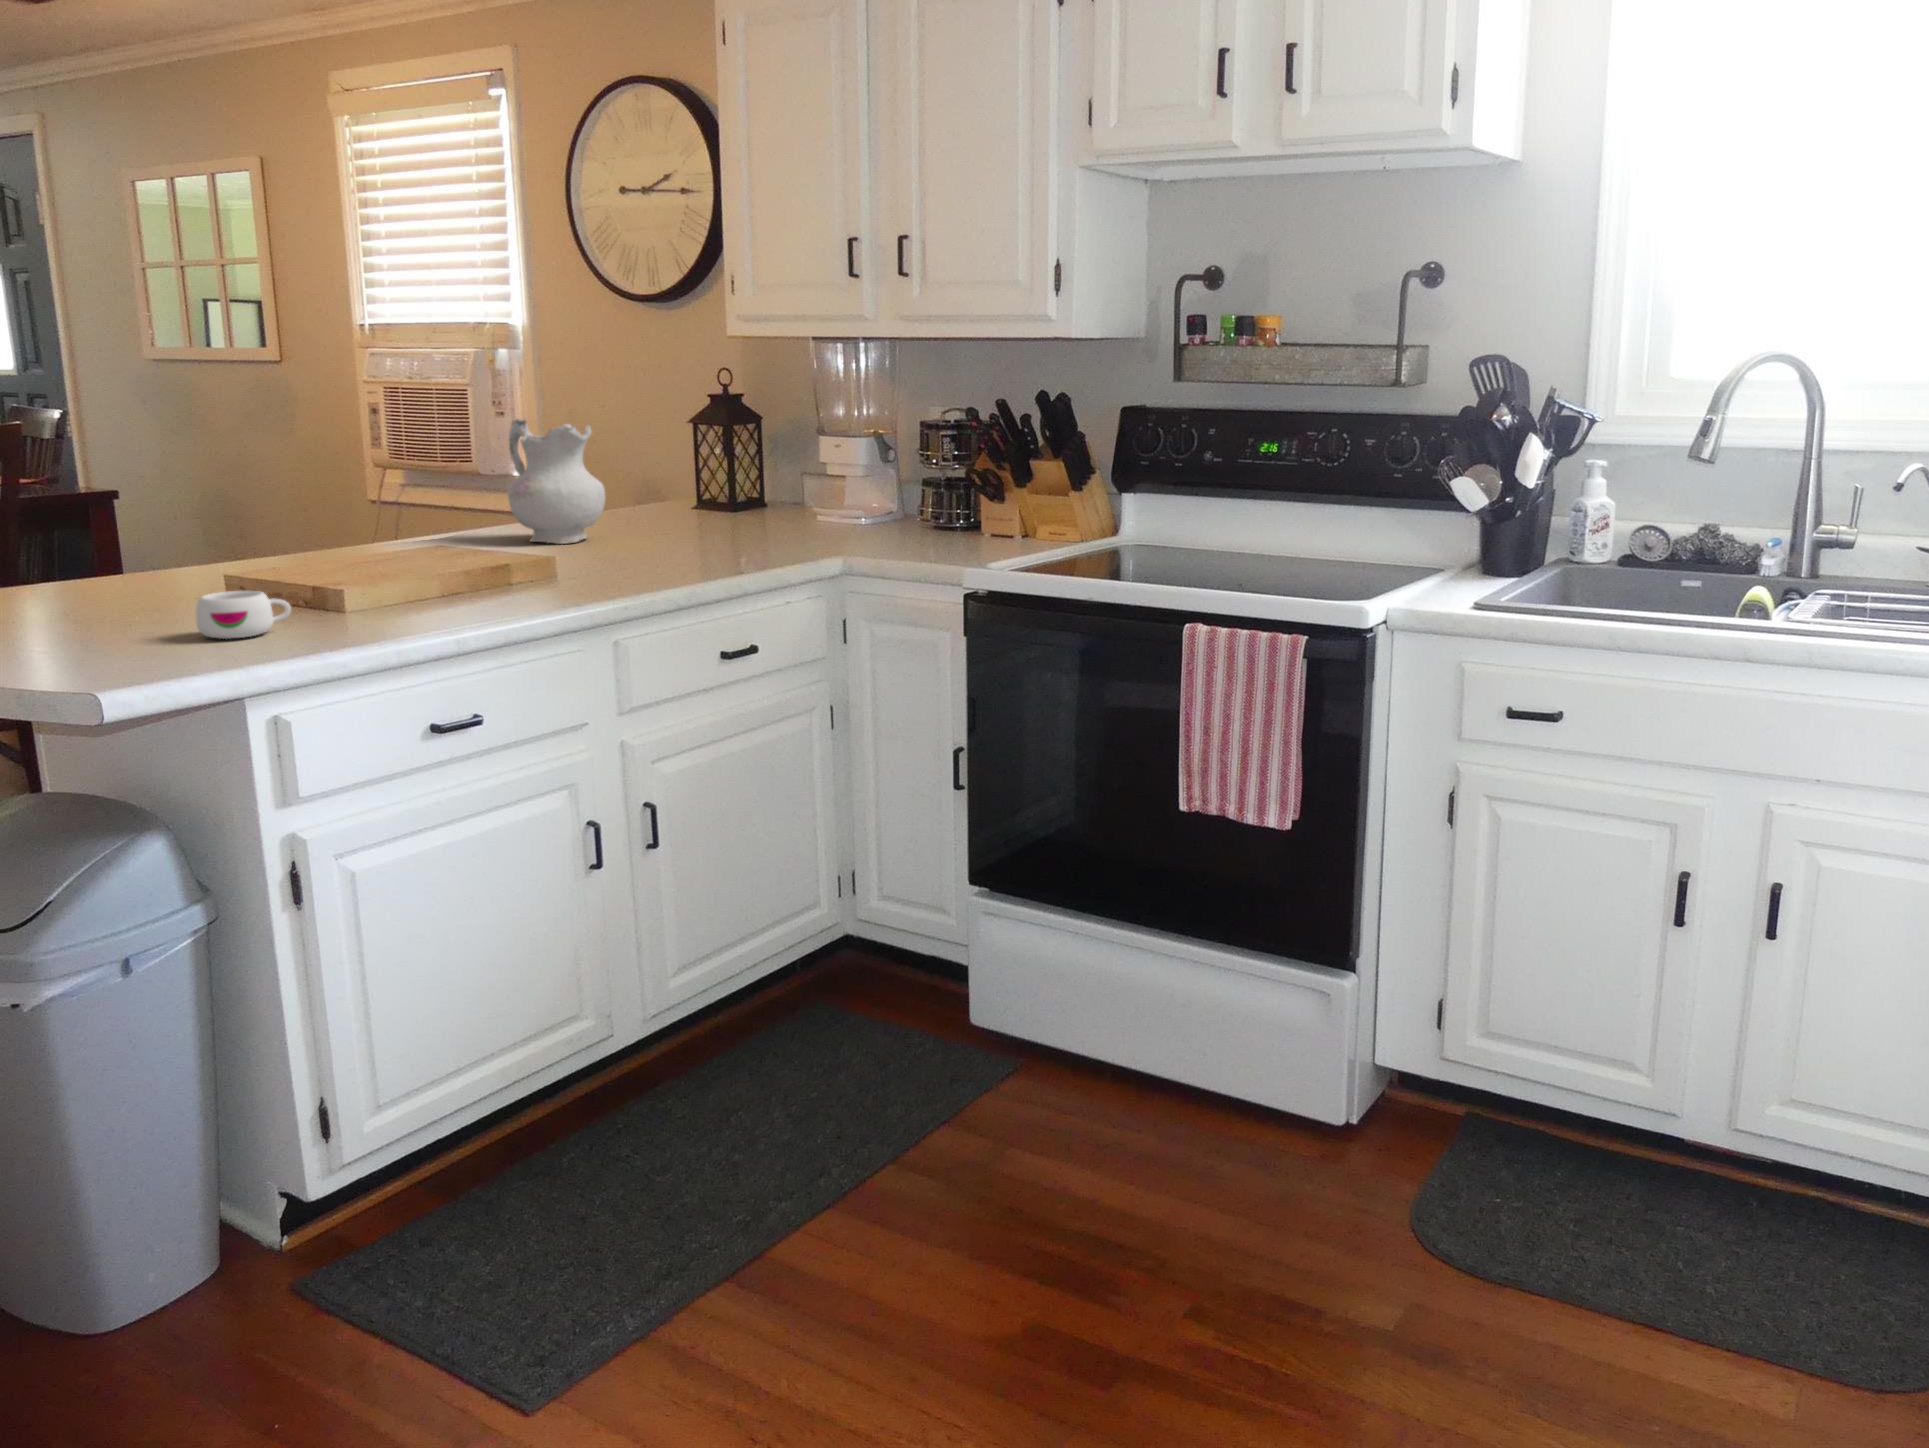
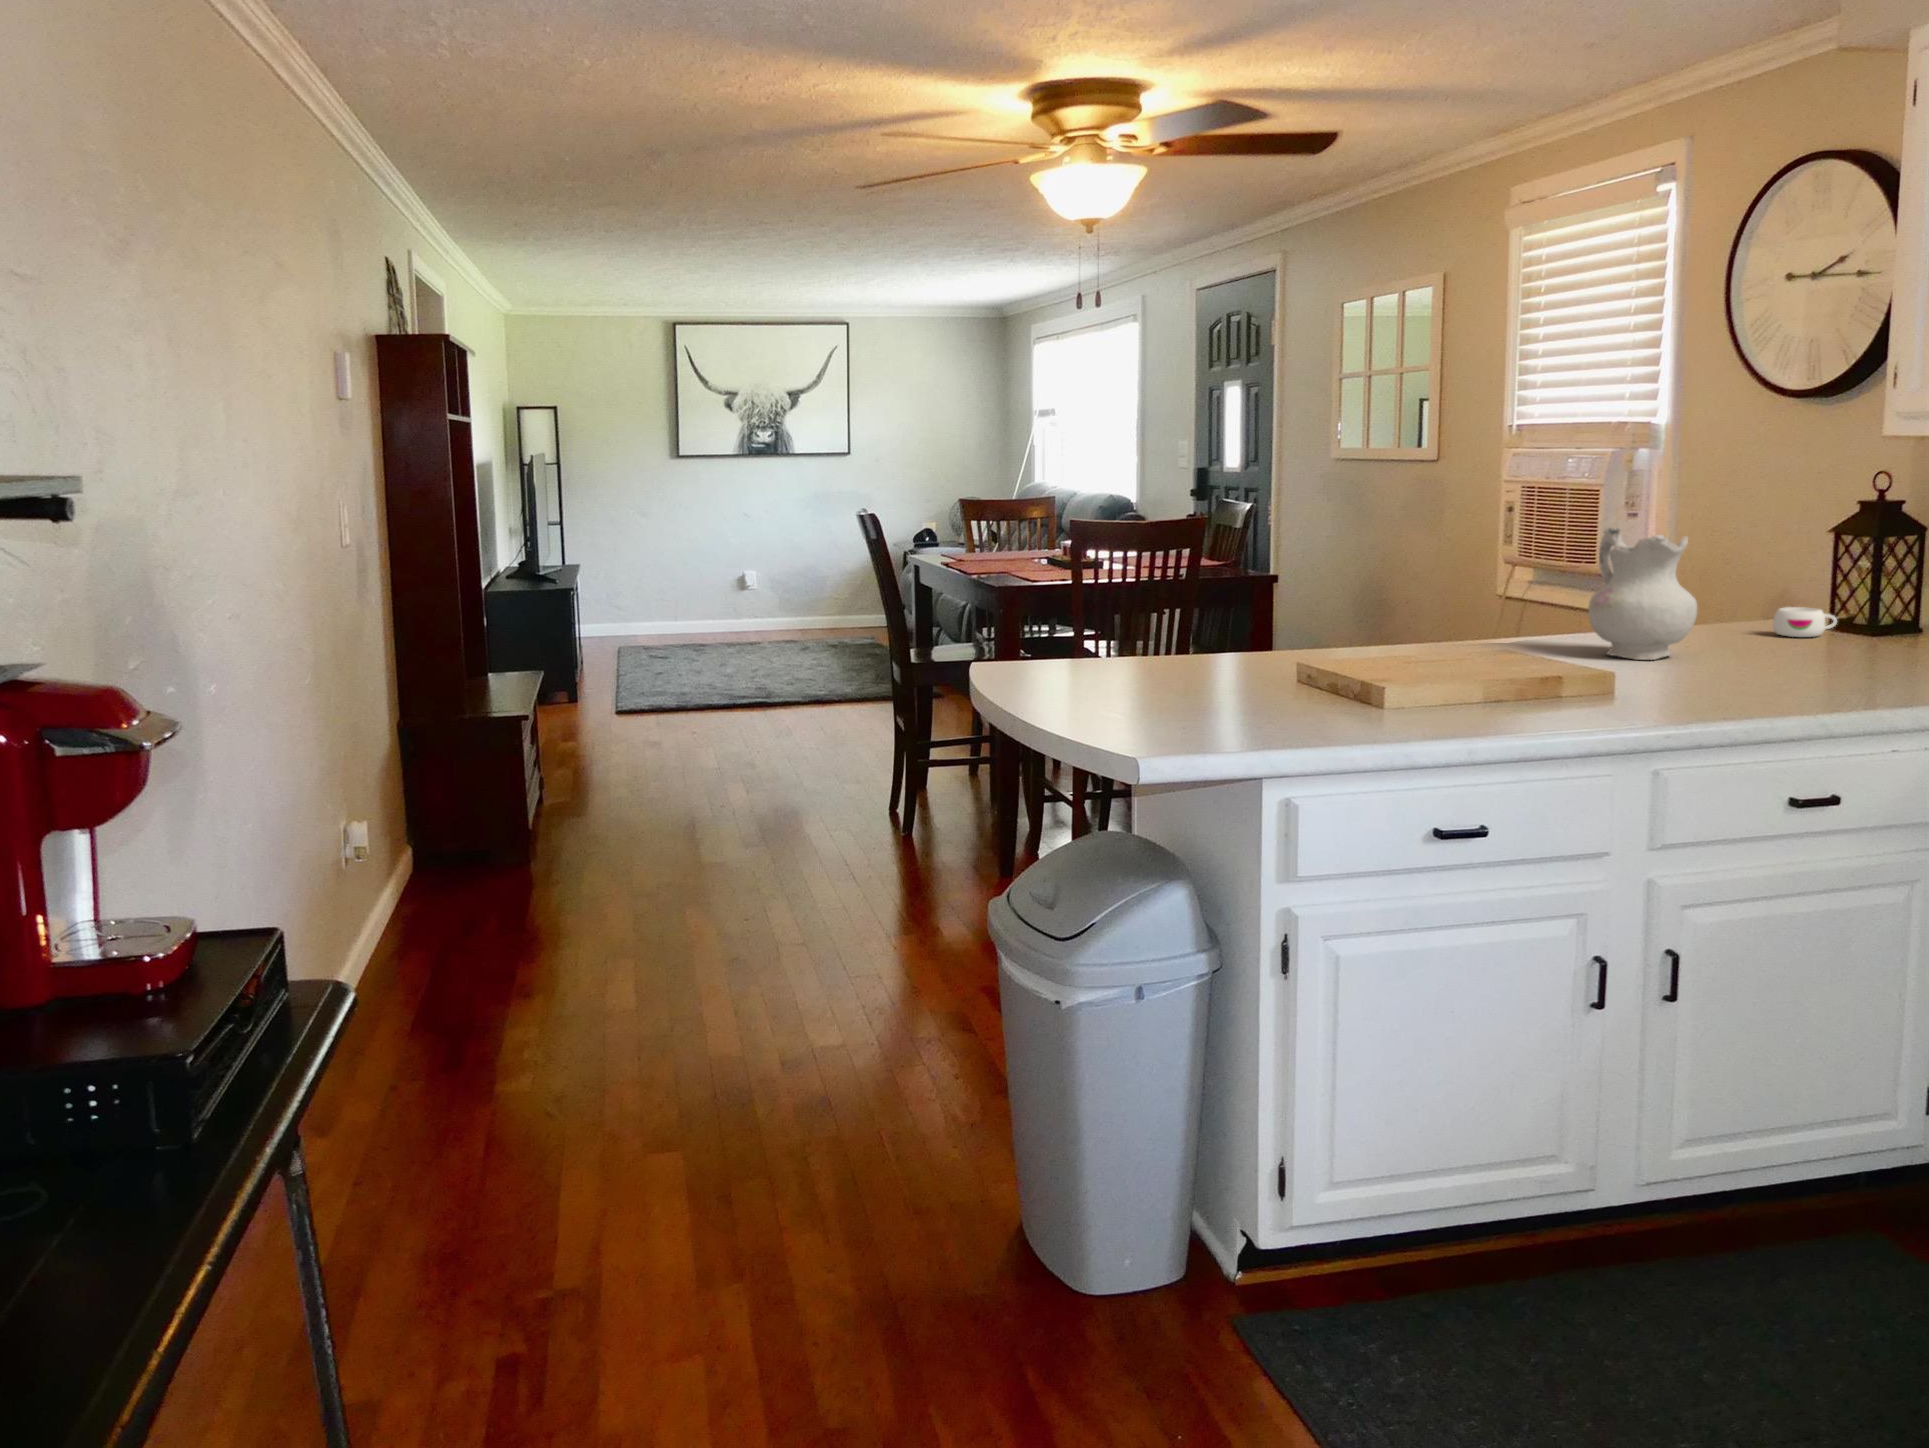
mug: present [196,591,291,639] -> present [1773,607,1837,637]

